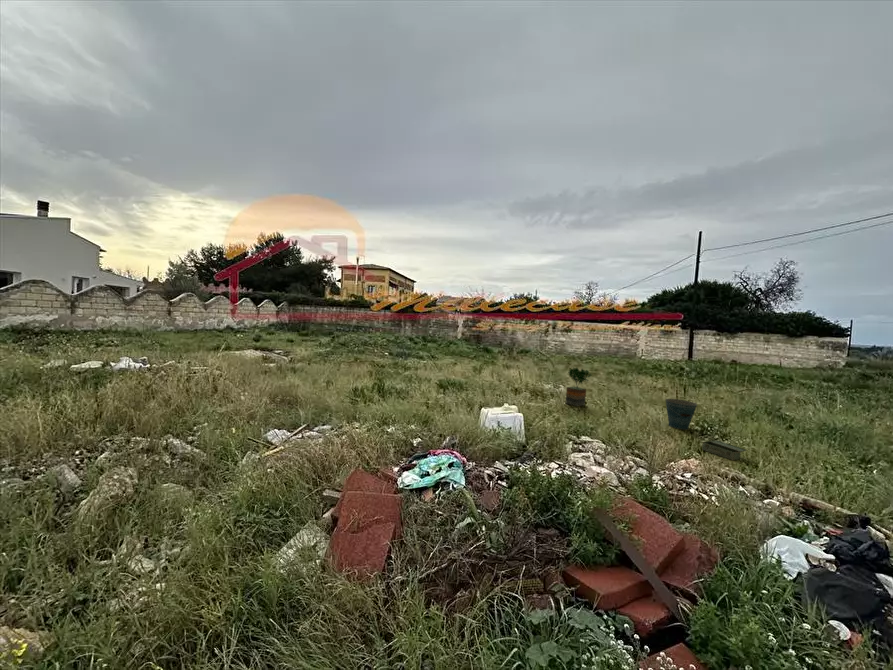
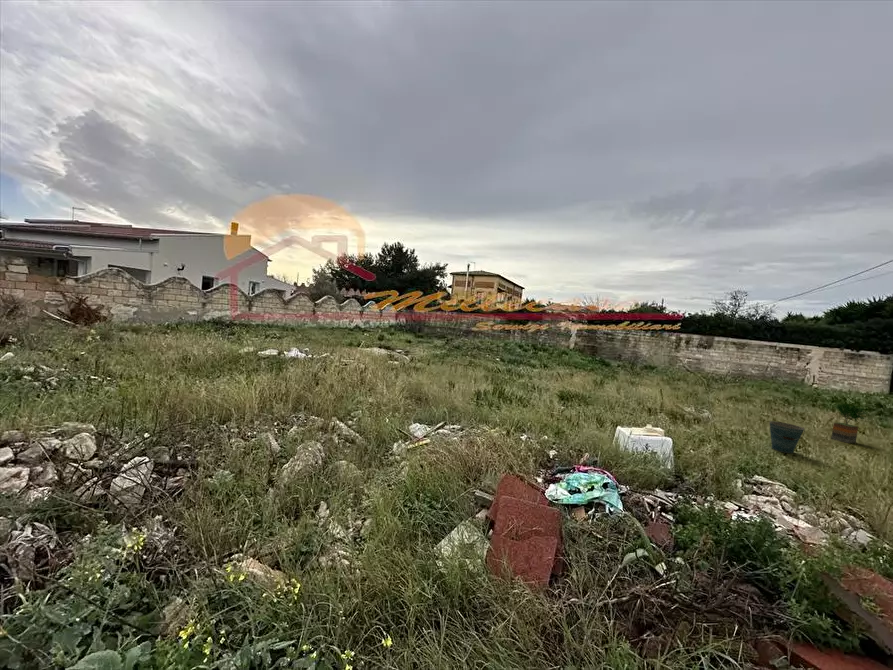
potted tree: present [566,368,591,406] -> present [831,404,867,443]
toolbox: present [702,440,747,460] -> none [790,461,837,481]

